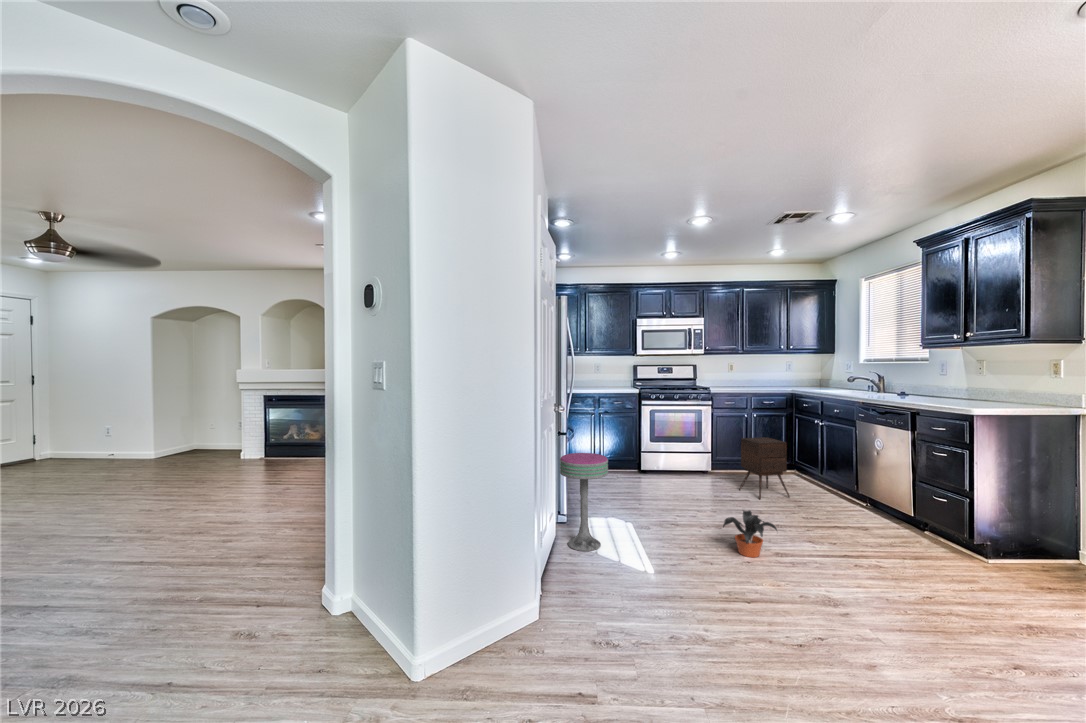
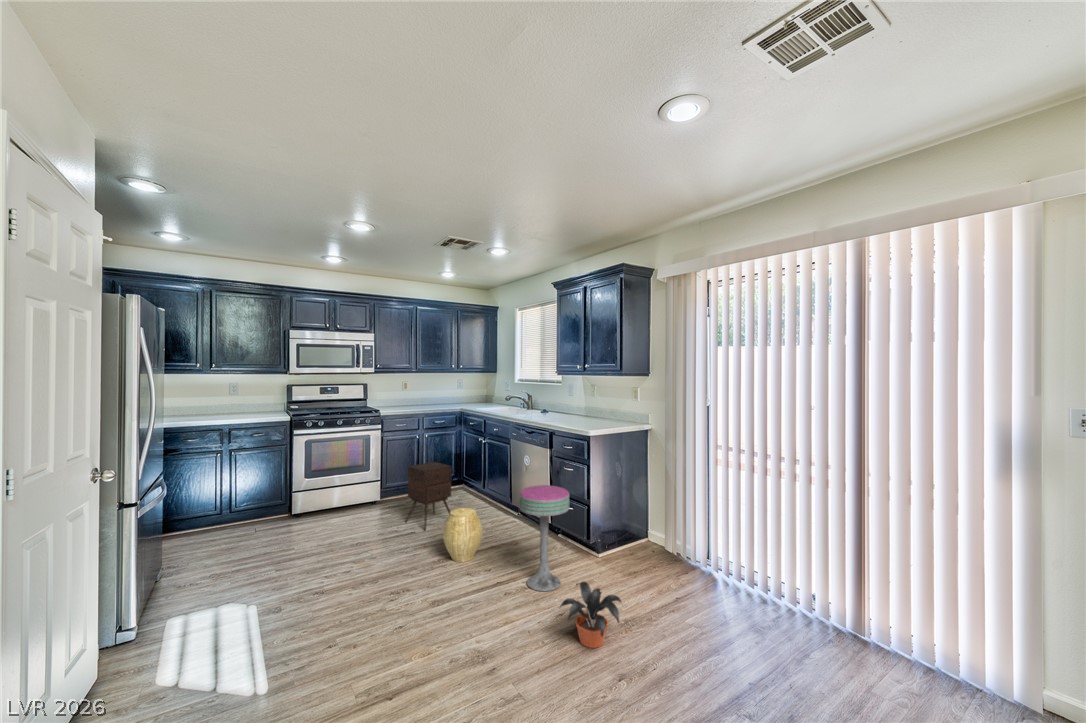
bar stool: present [560,453,608,551] -> present [519,485,569,591]
woven basket: none [782,479,826,531] -> present [443,508,483,562]
potted plant: present [723,511,777,557] -> present [560,582,621,648]

